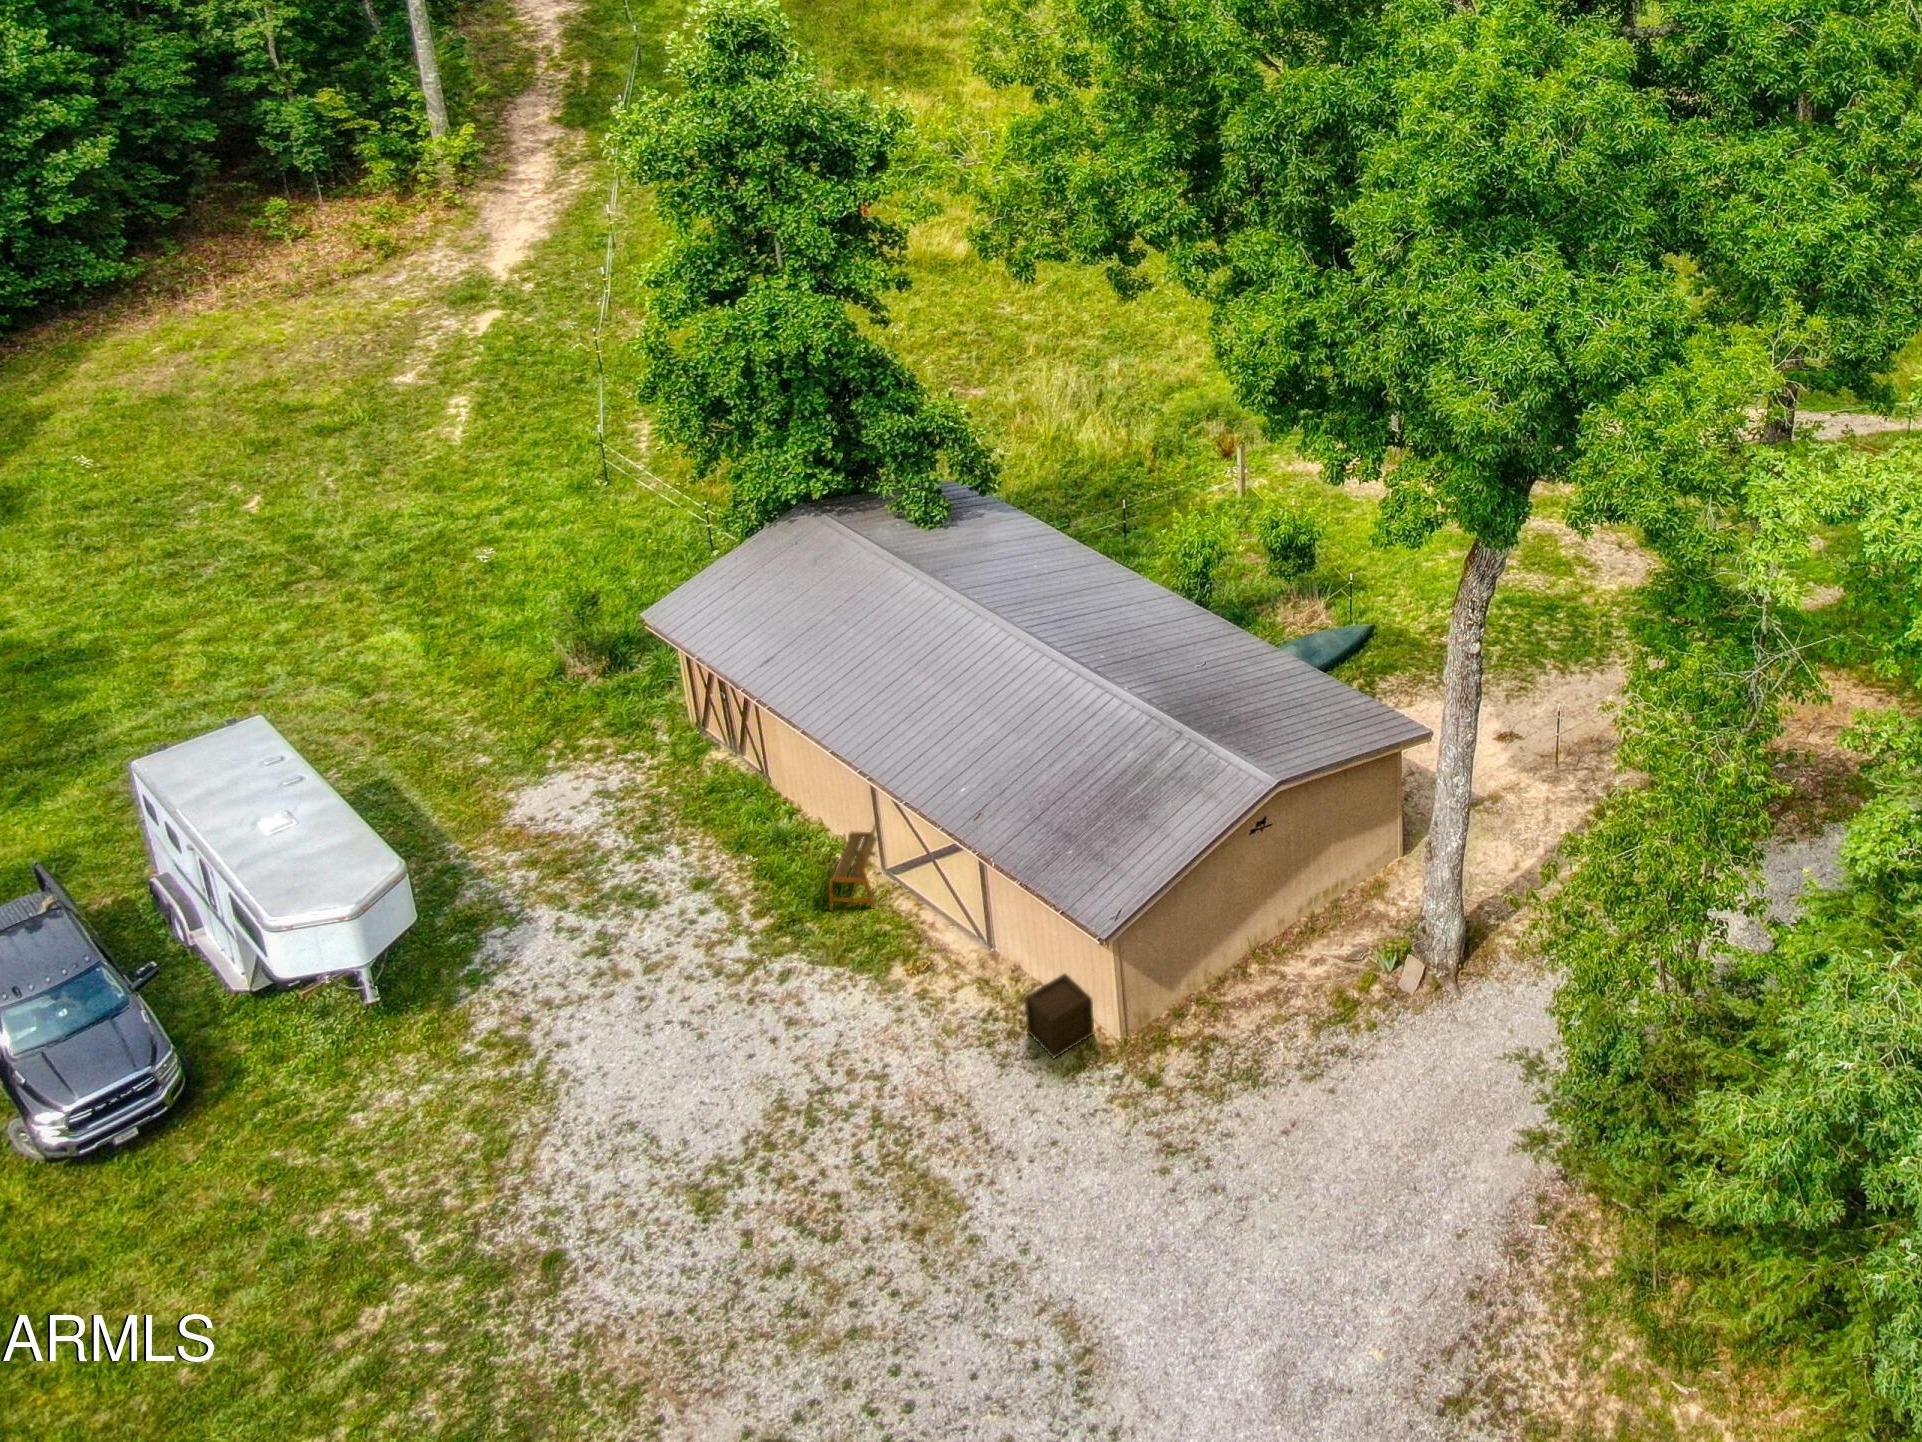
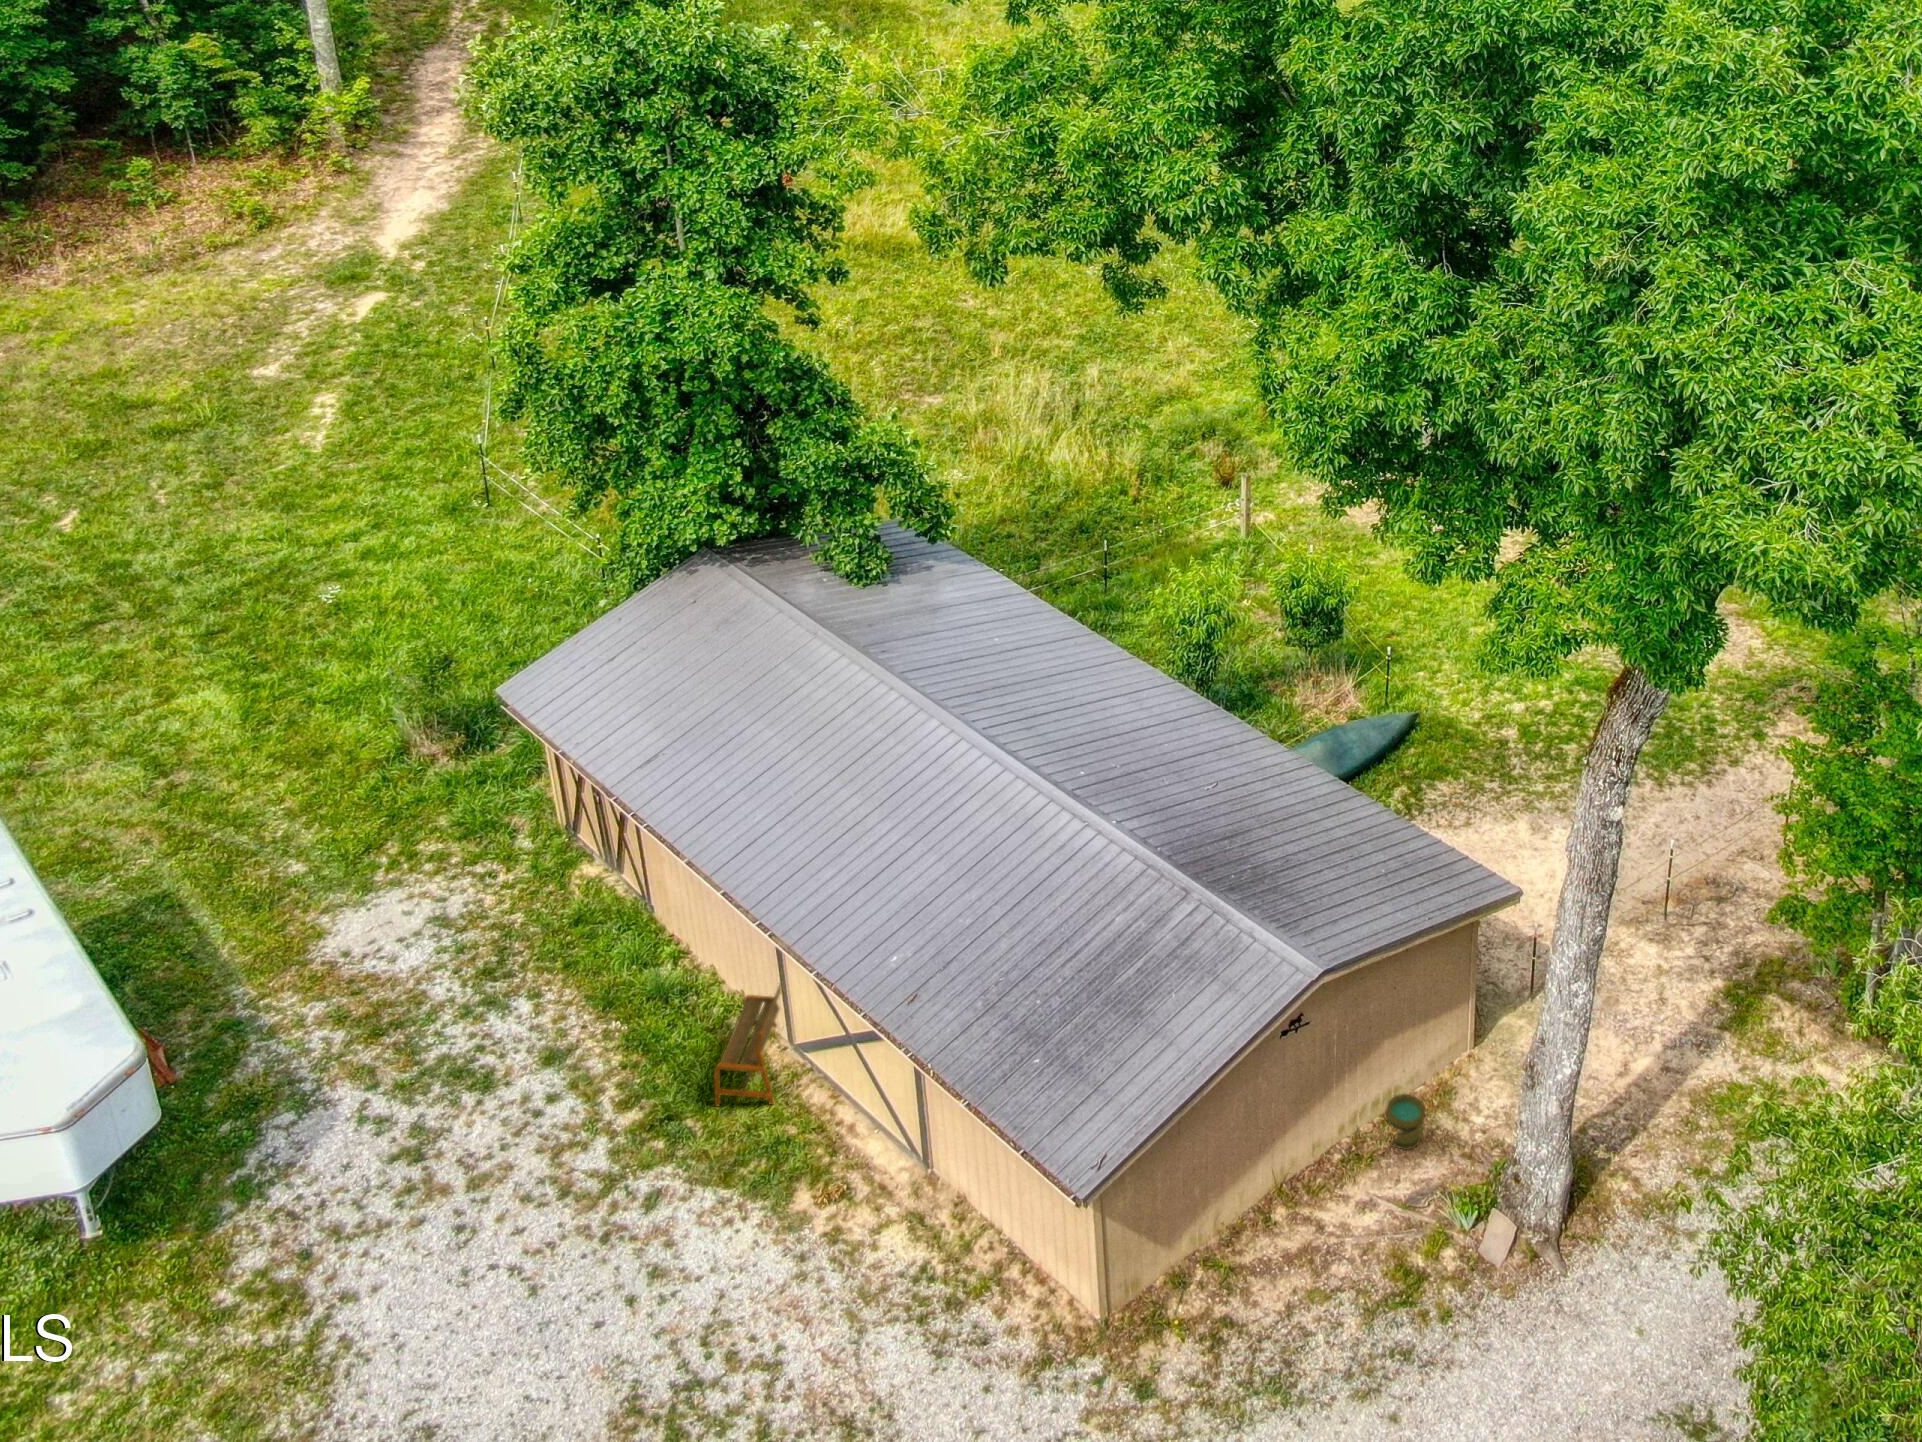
bucket: none [1331,878,1362,918] -> present [1386,1094,1426,1150]
wooden crate: present [1025,974,1094,1059] -> none [969,1230,1064,1359]

